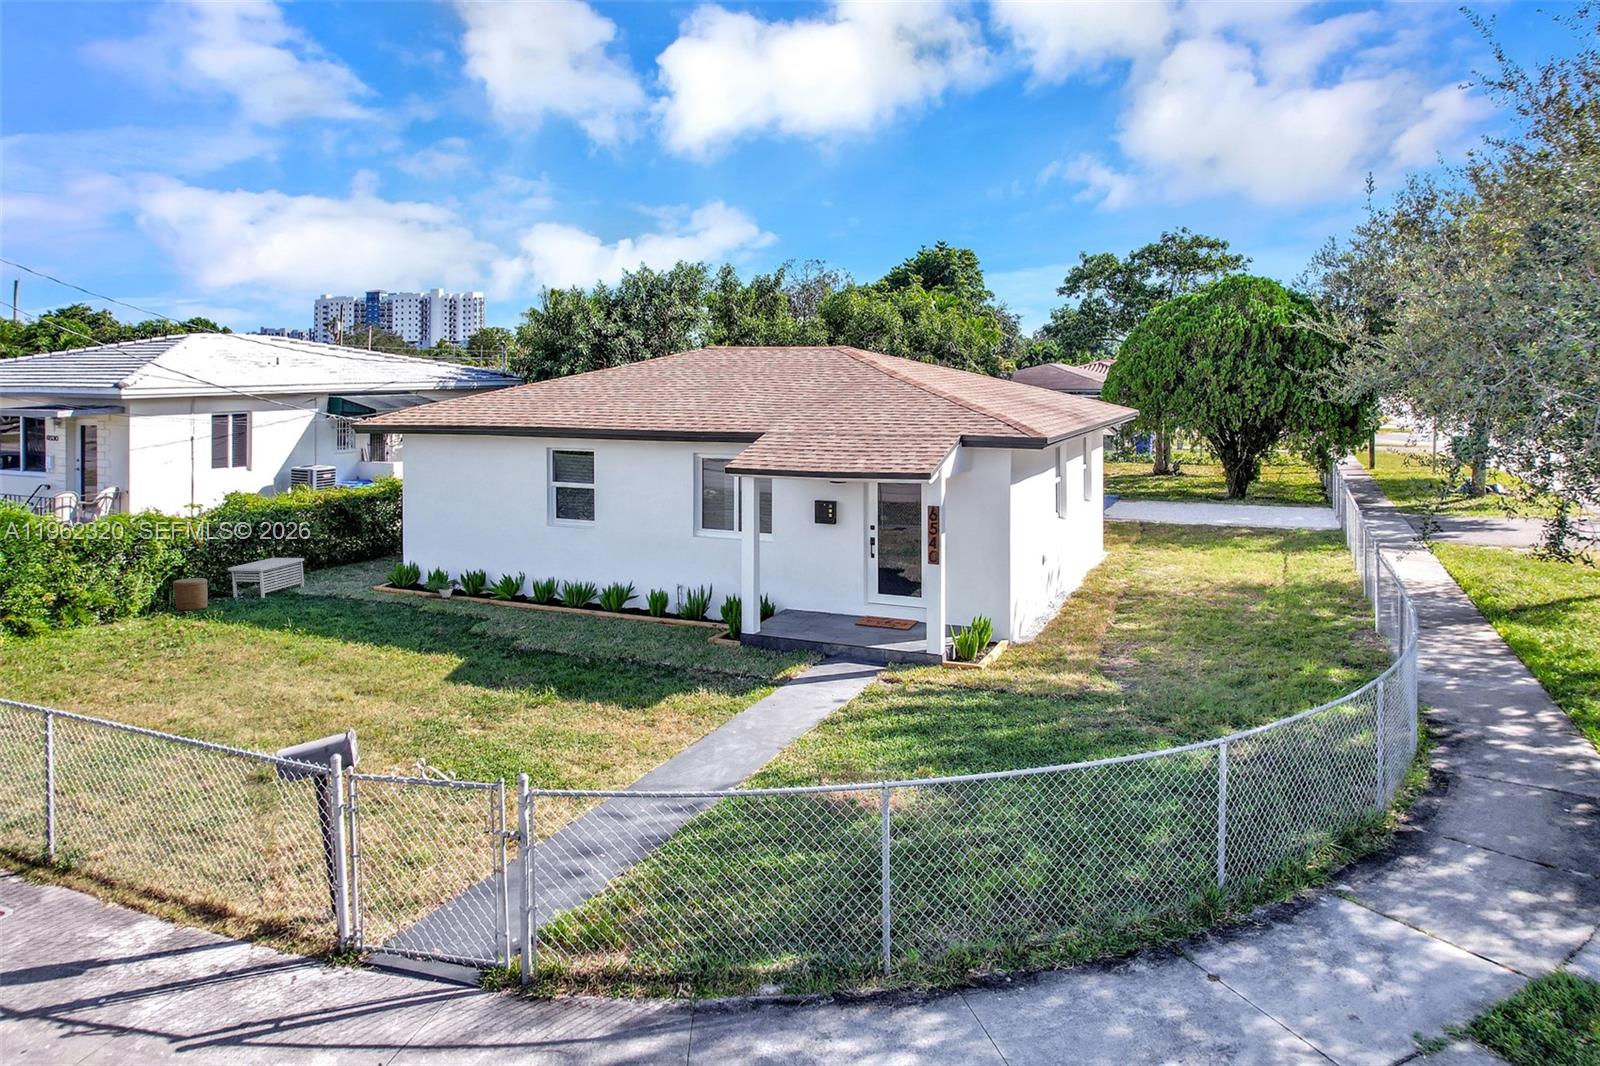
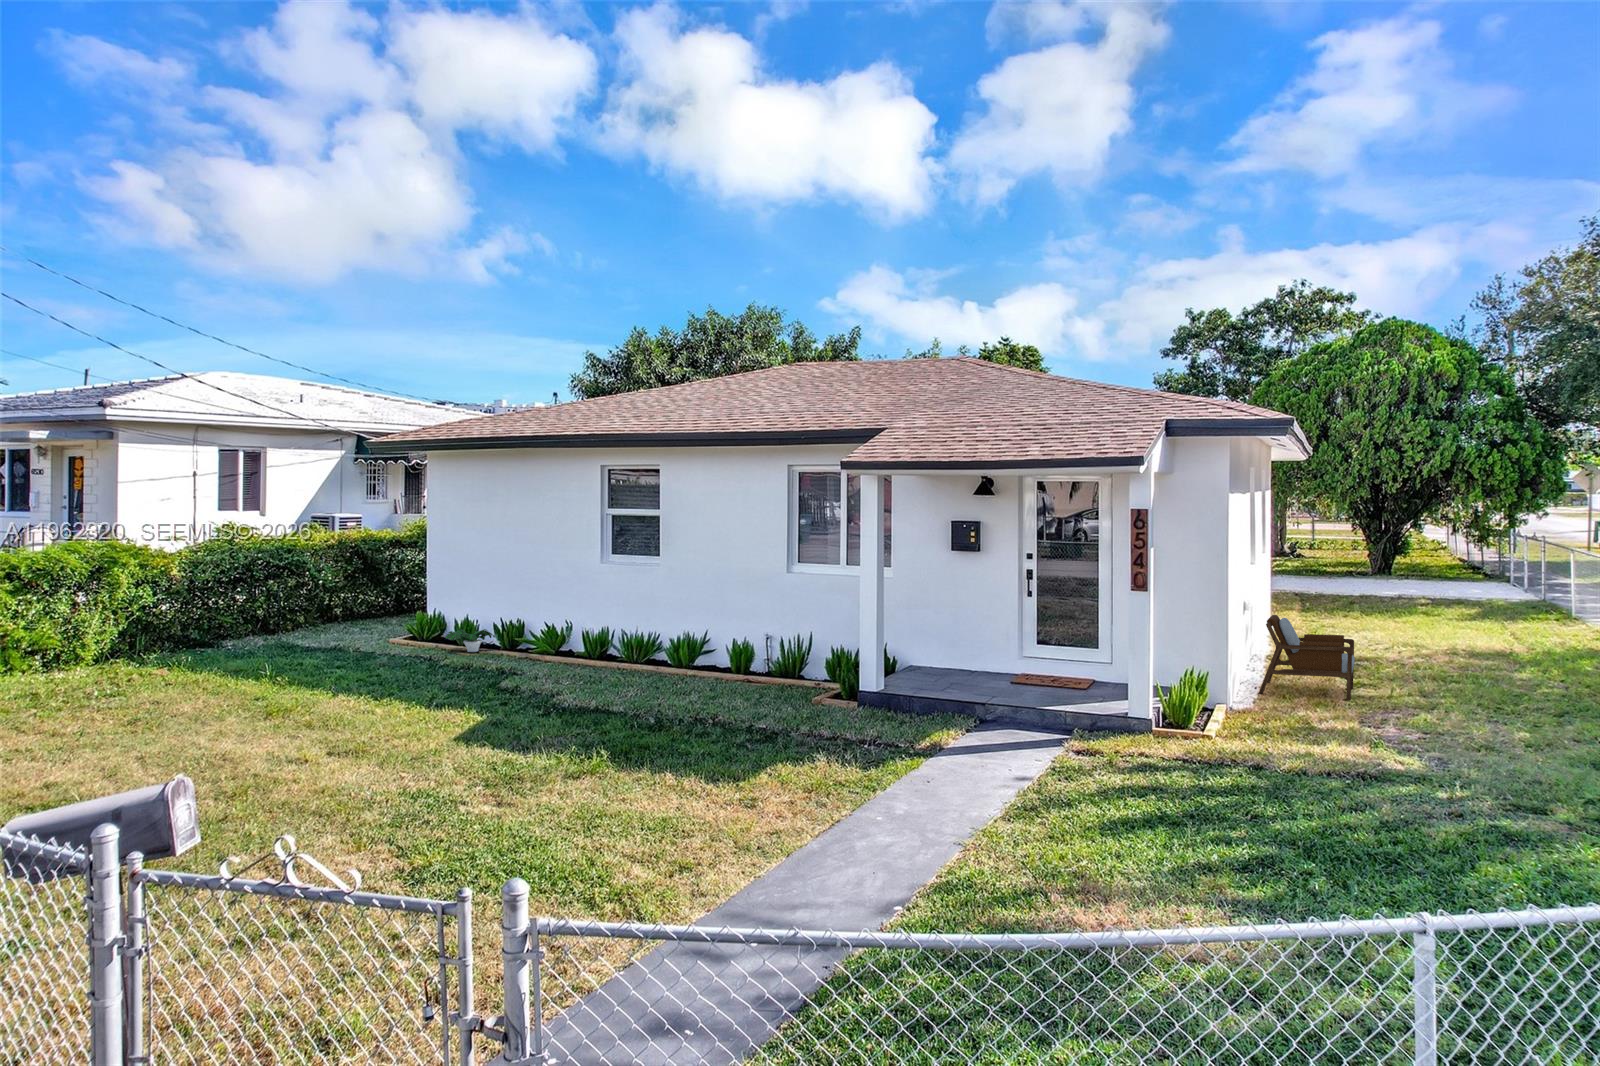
storage bench: present [228,558,304,598] -> none [208,603,304,649]
armchair: none [1037,567,1109,632] -> present [1259,615,1355,700]
woven basket: present [173,578,208,611] -> none [136,621,179,661]

